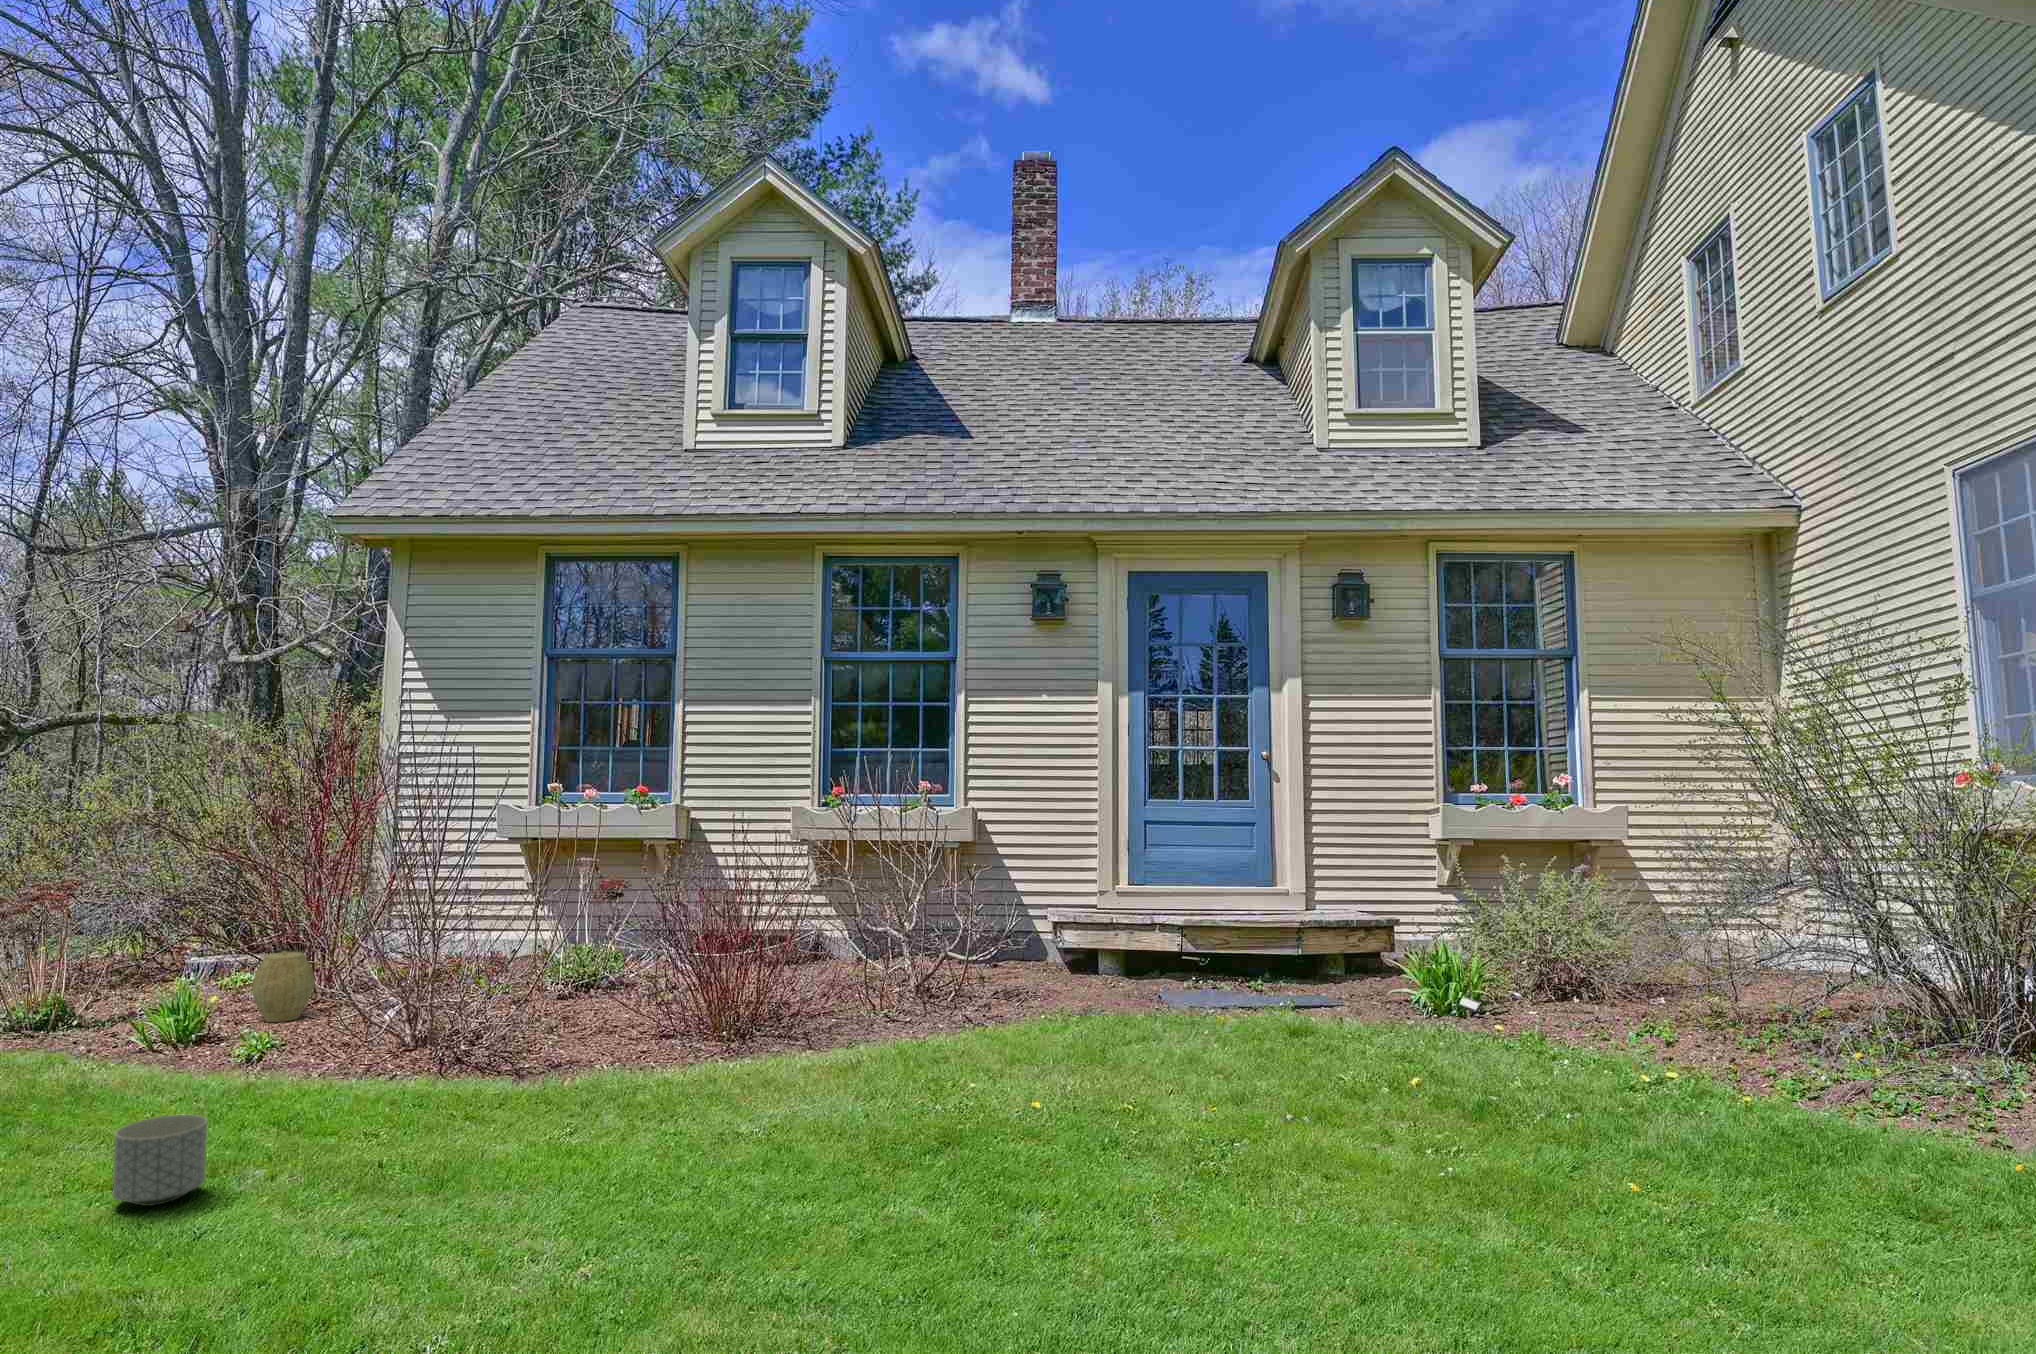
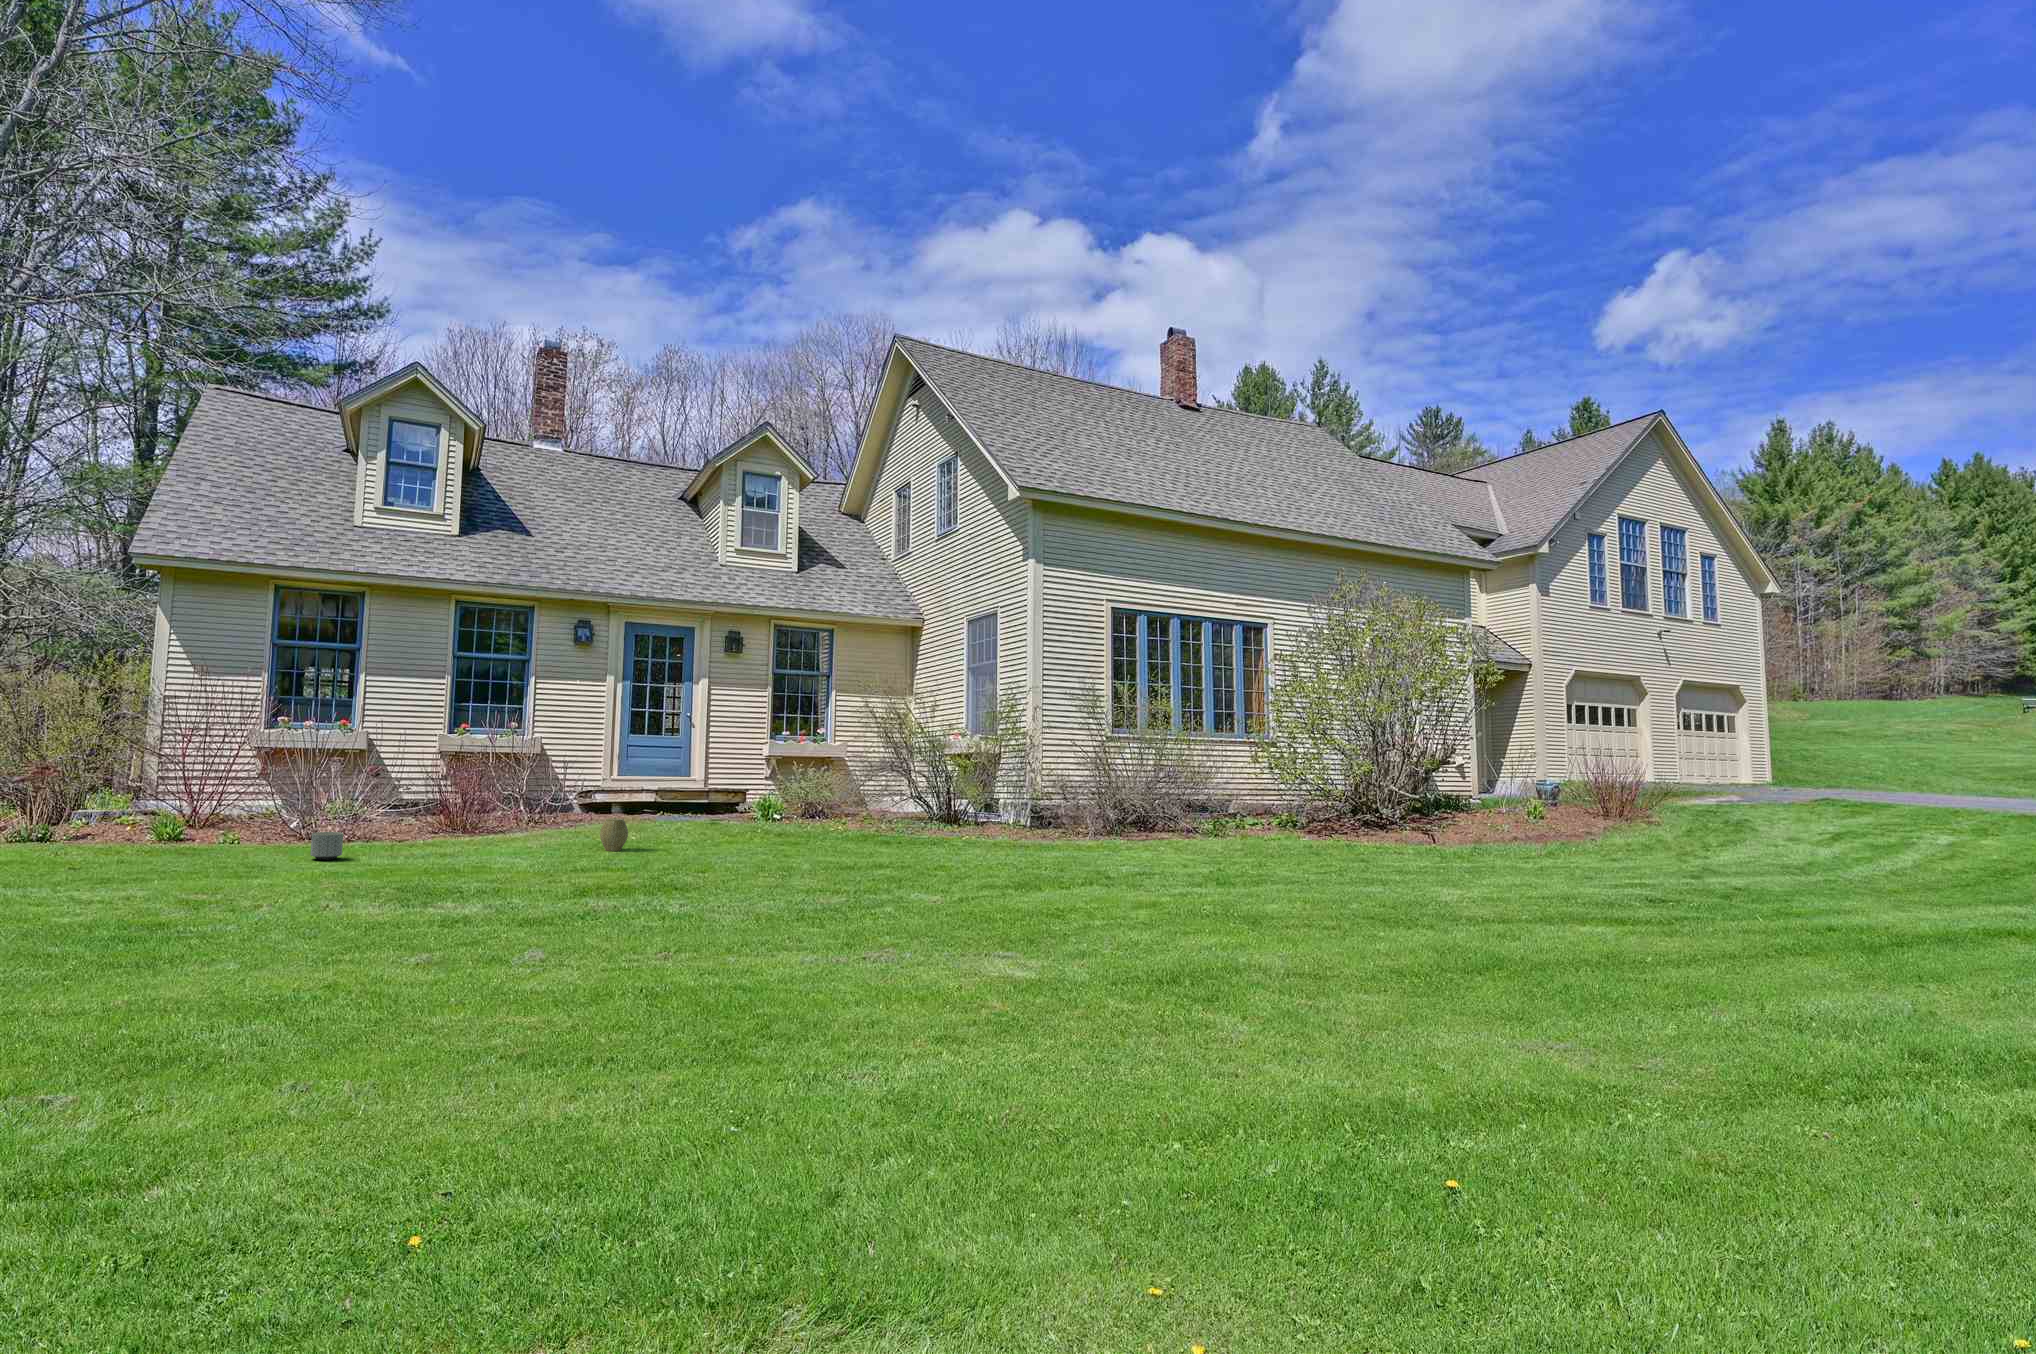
woven basket: present [252,951,315,1022] -> present [600,817,628,851]

